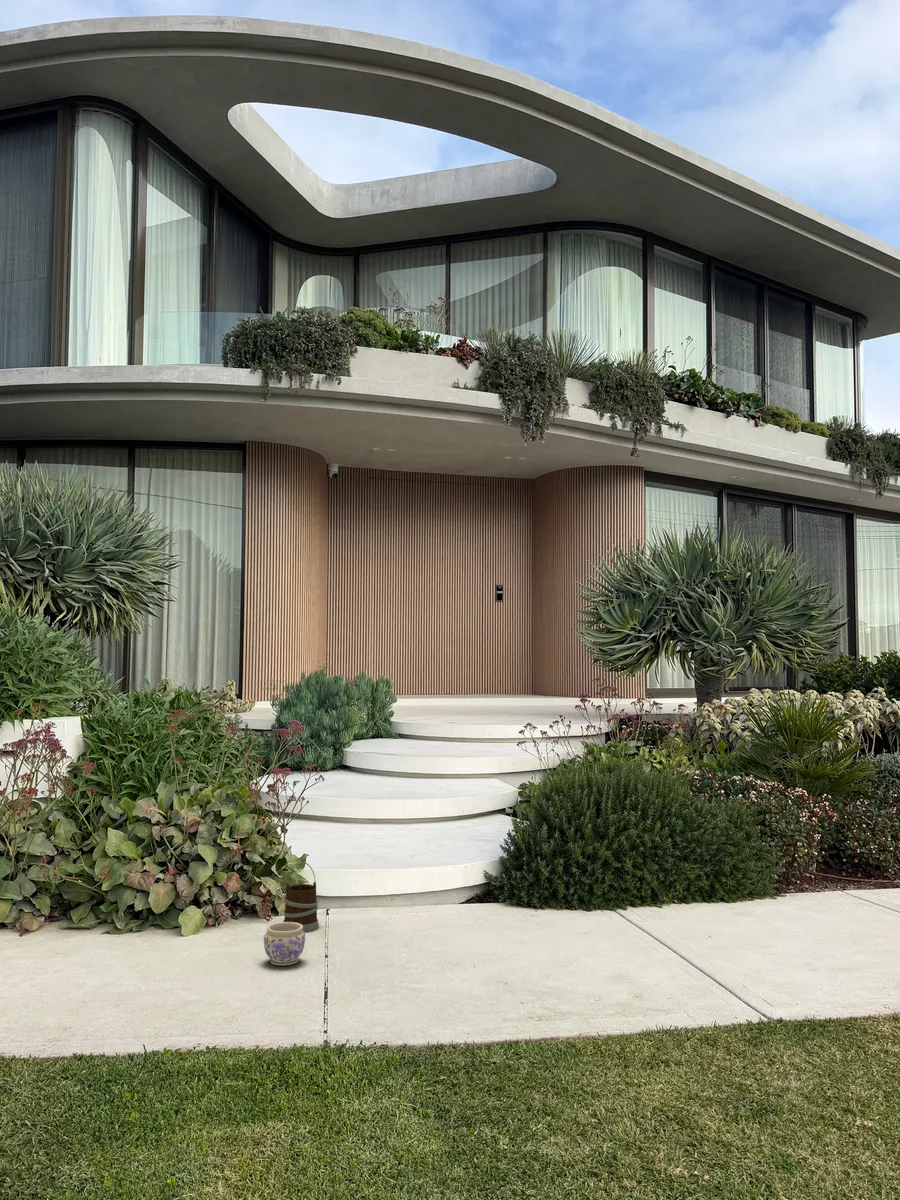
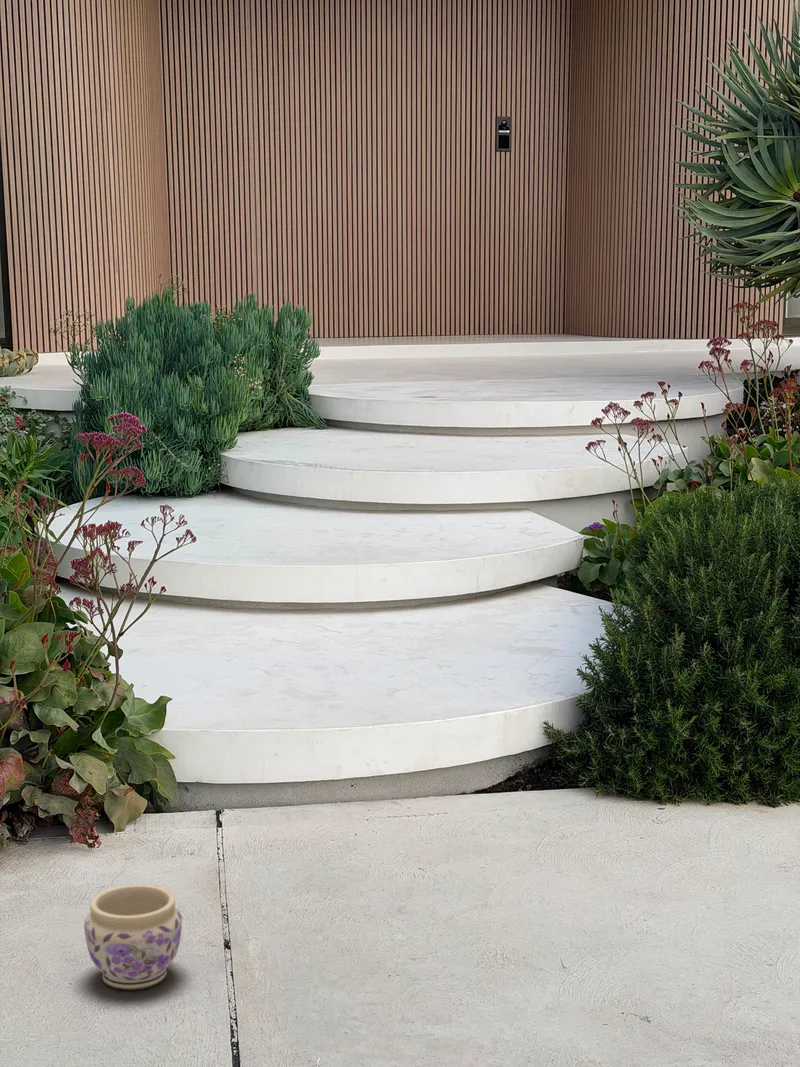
wooden bucket: present [283,862,319,932] -> none [124,730,204,882]

